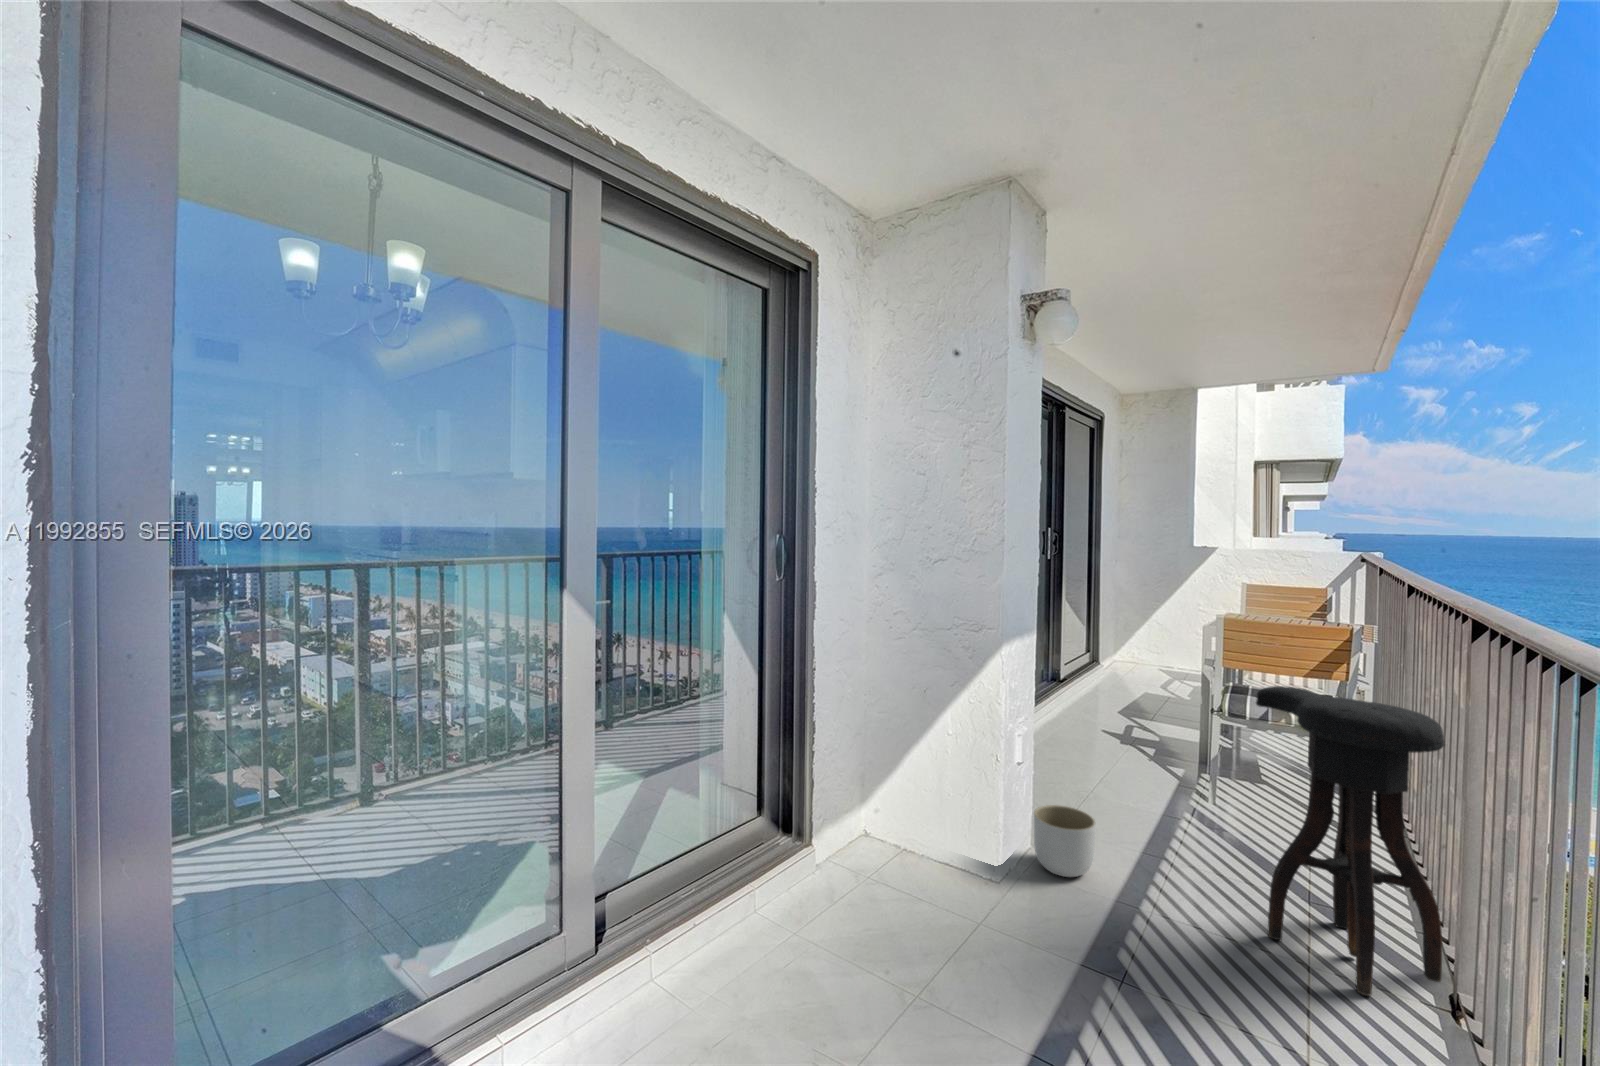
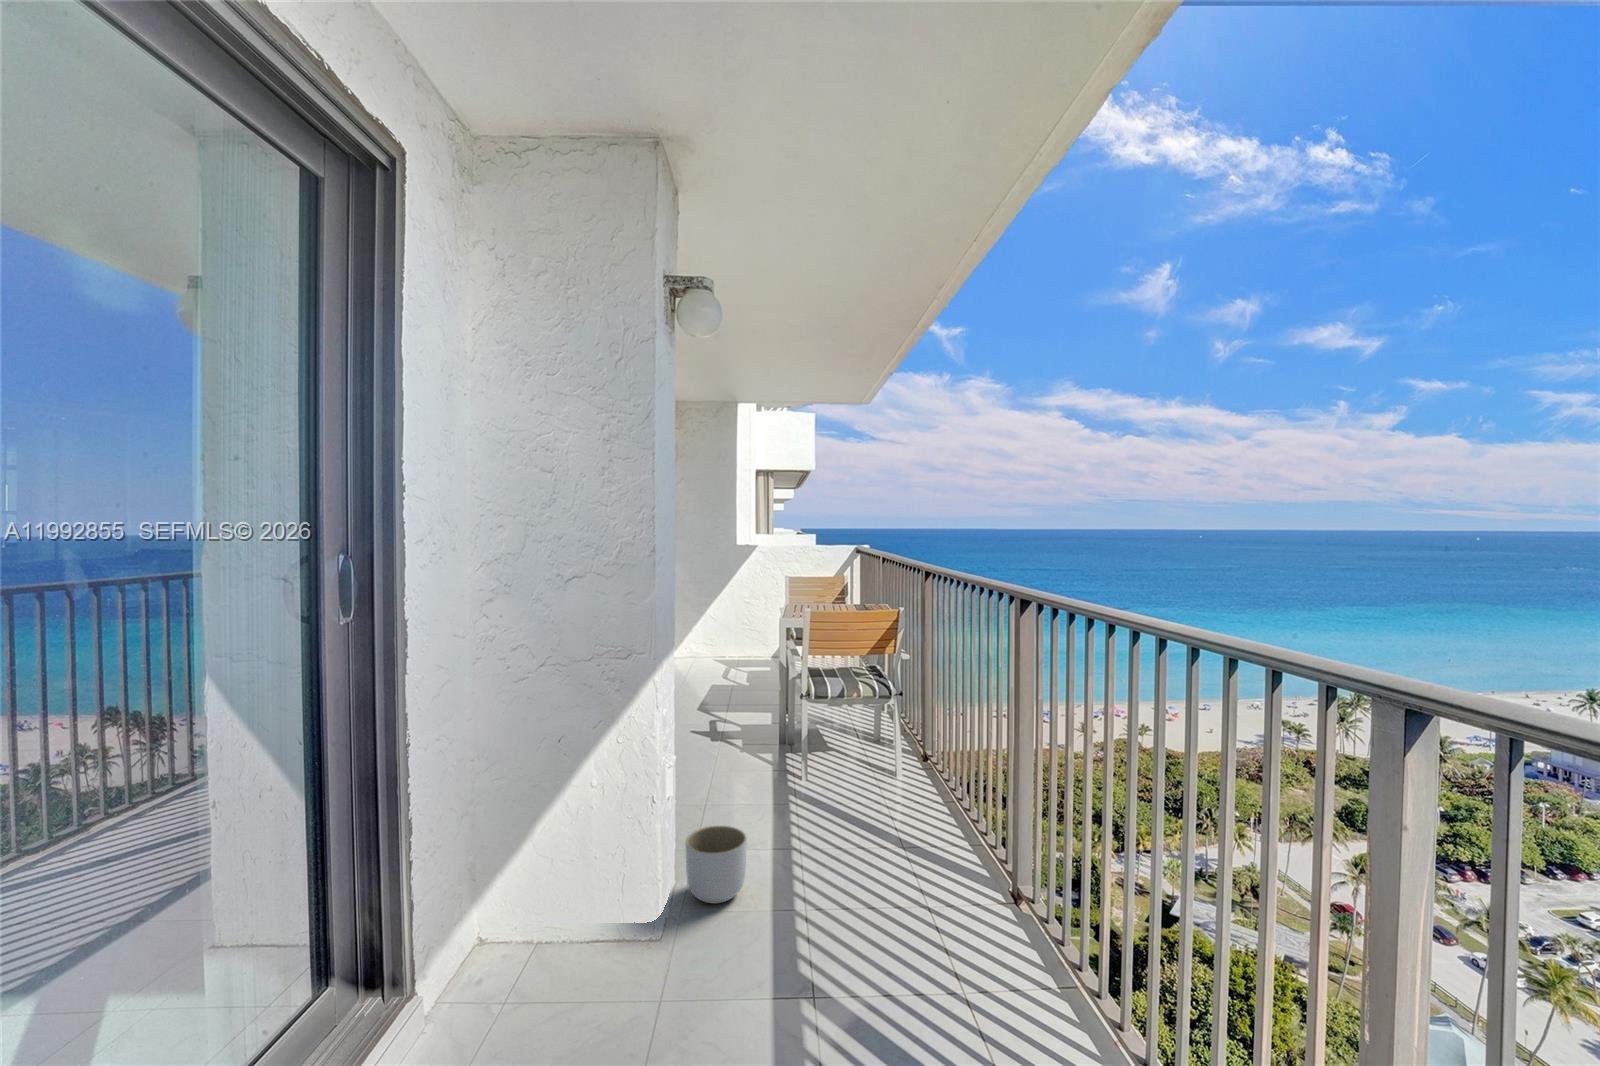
stool: present [1256,686,1445,996] -> none [871,667,1004,917]

